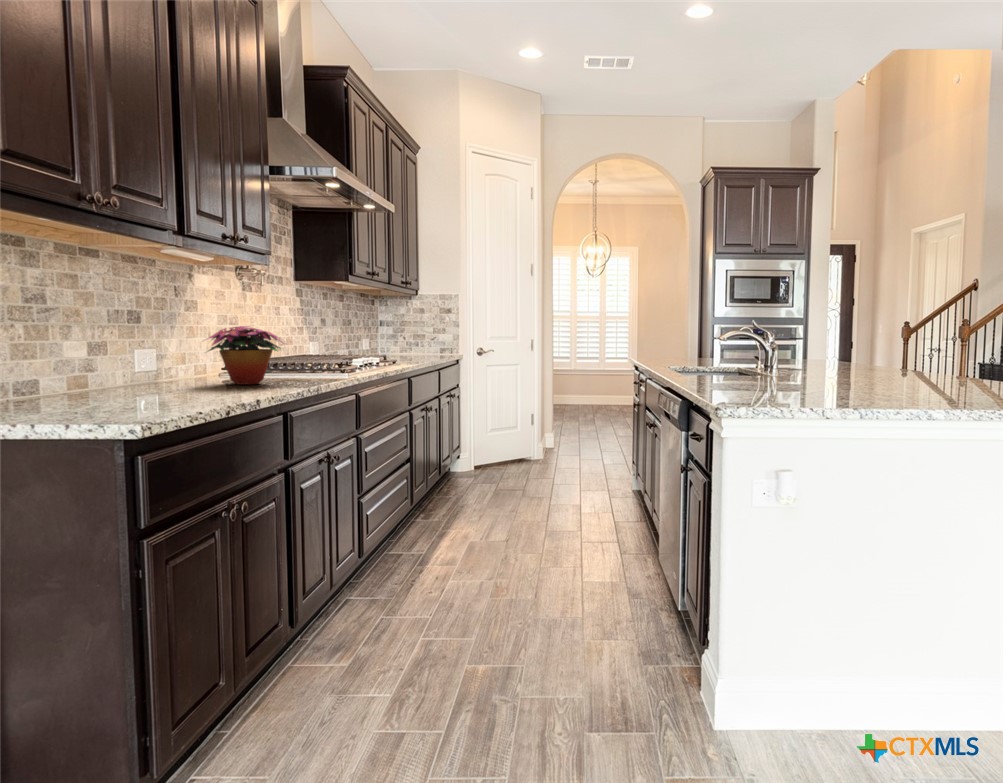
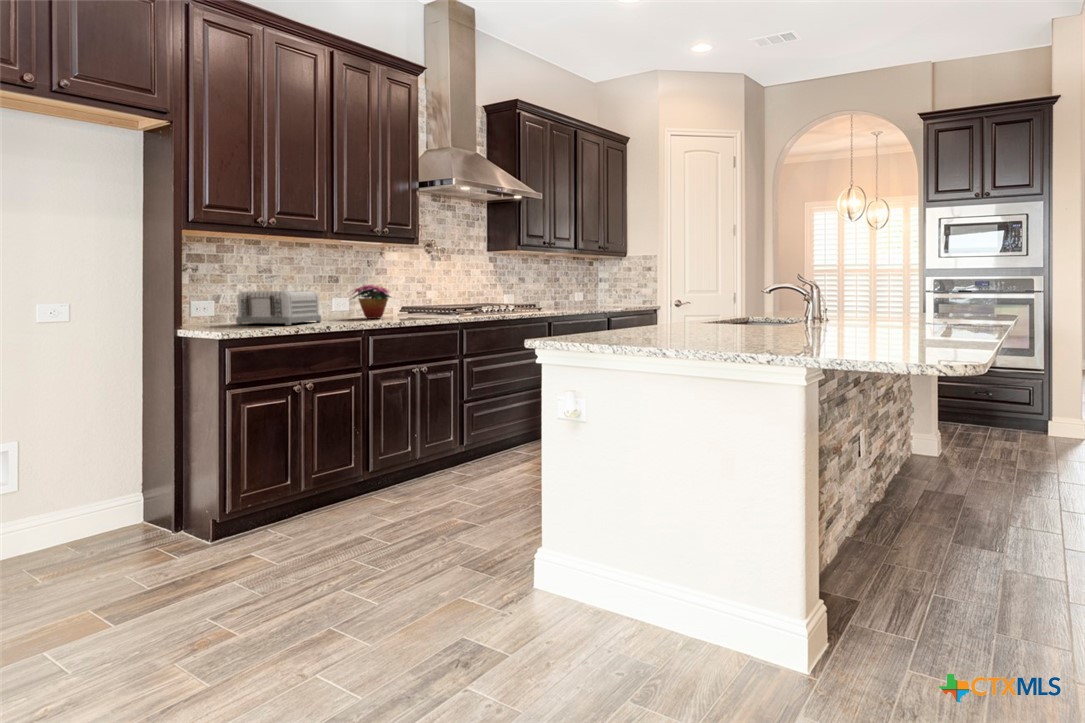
toaster: none [44,337,198,412] -> present [236,291,321,325]

